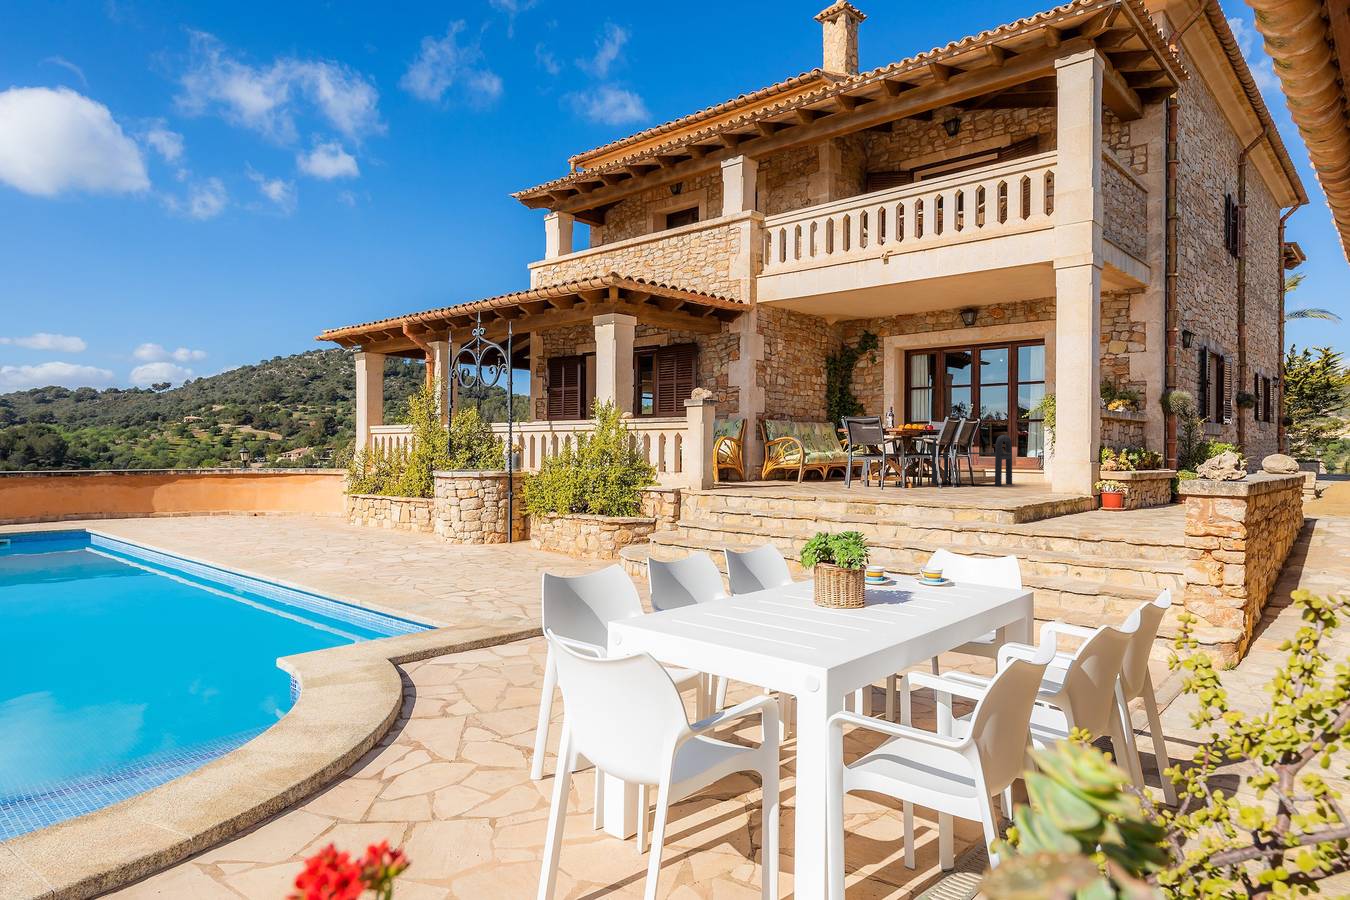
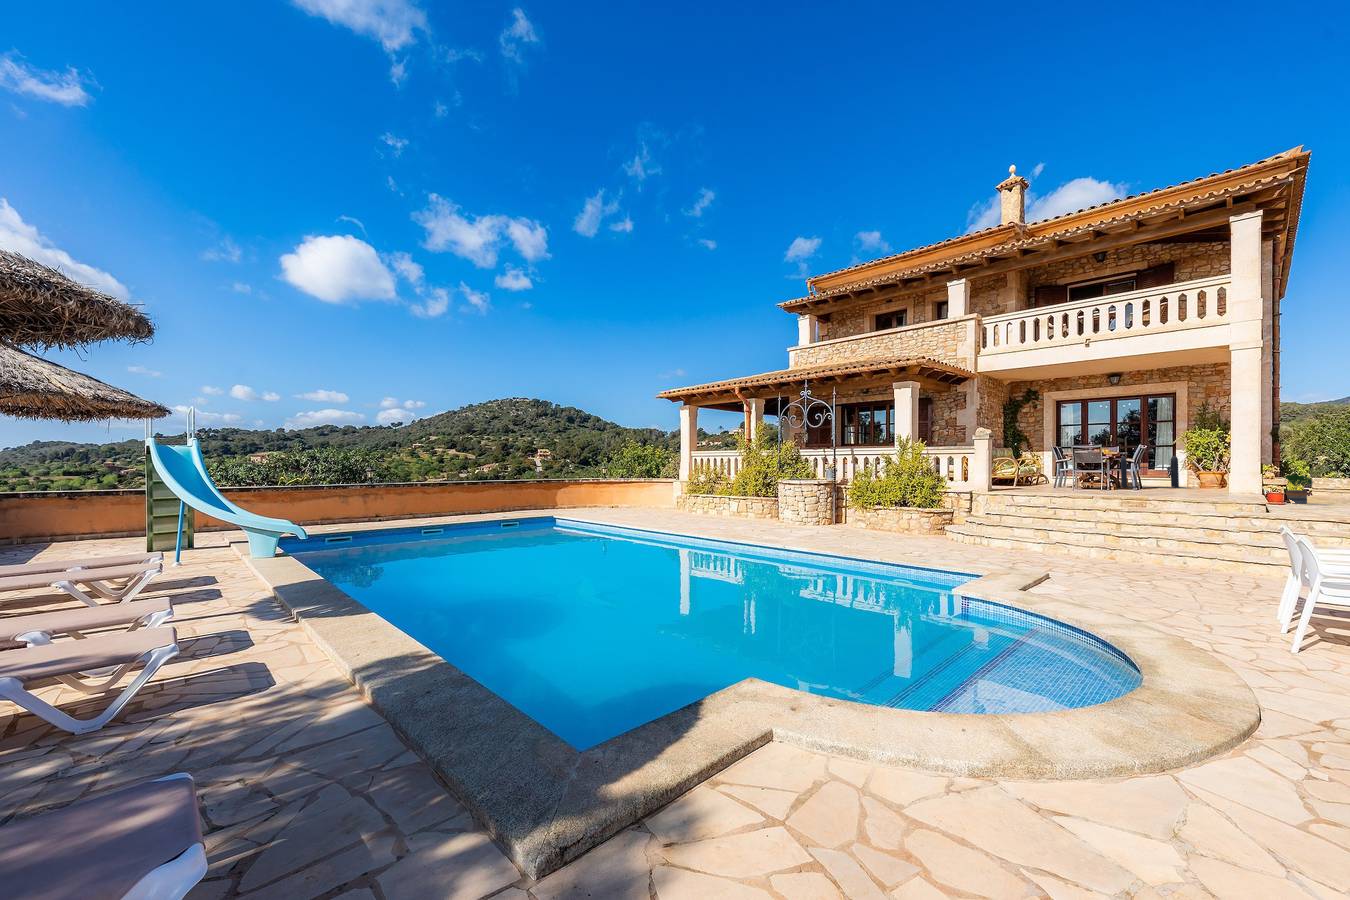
potted tree: none [1099,466,1141,514] -> present [1286,475,1313,504]

